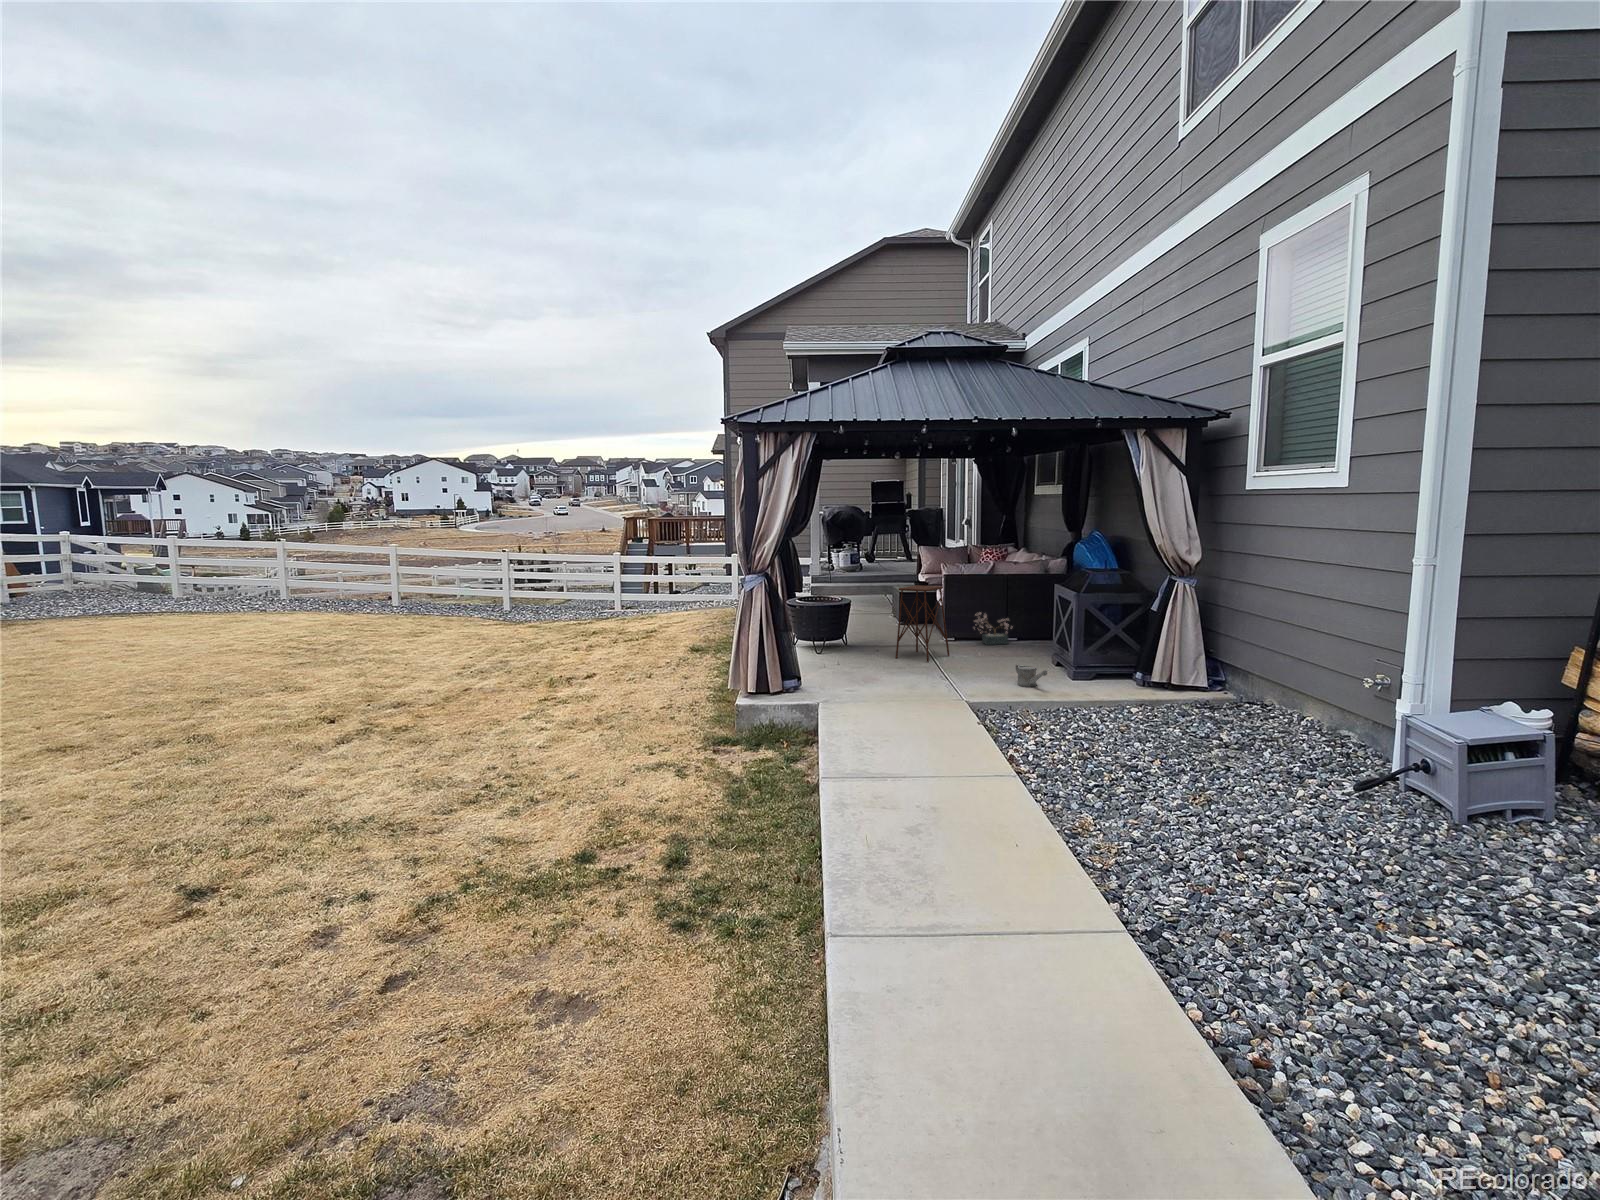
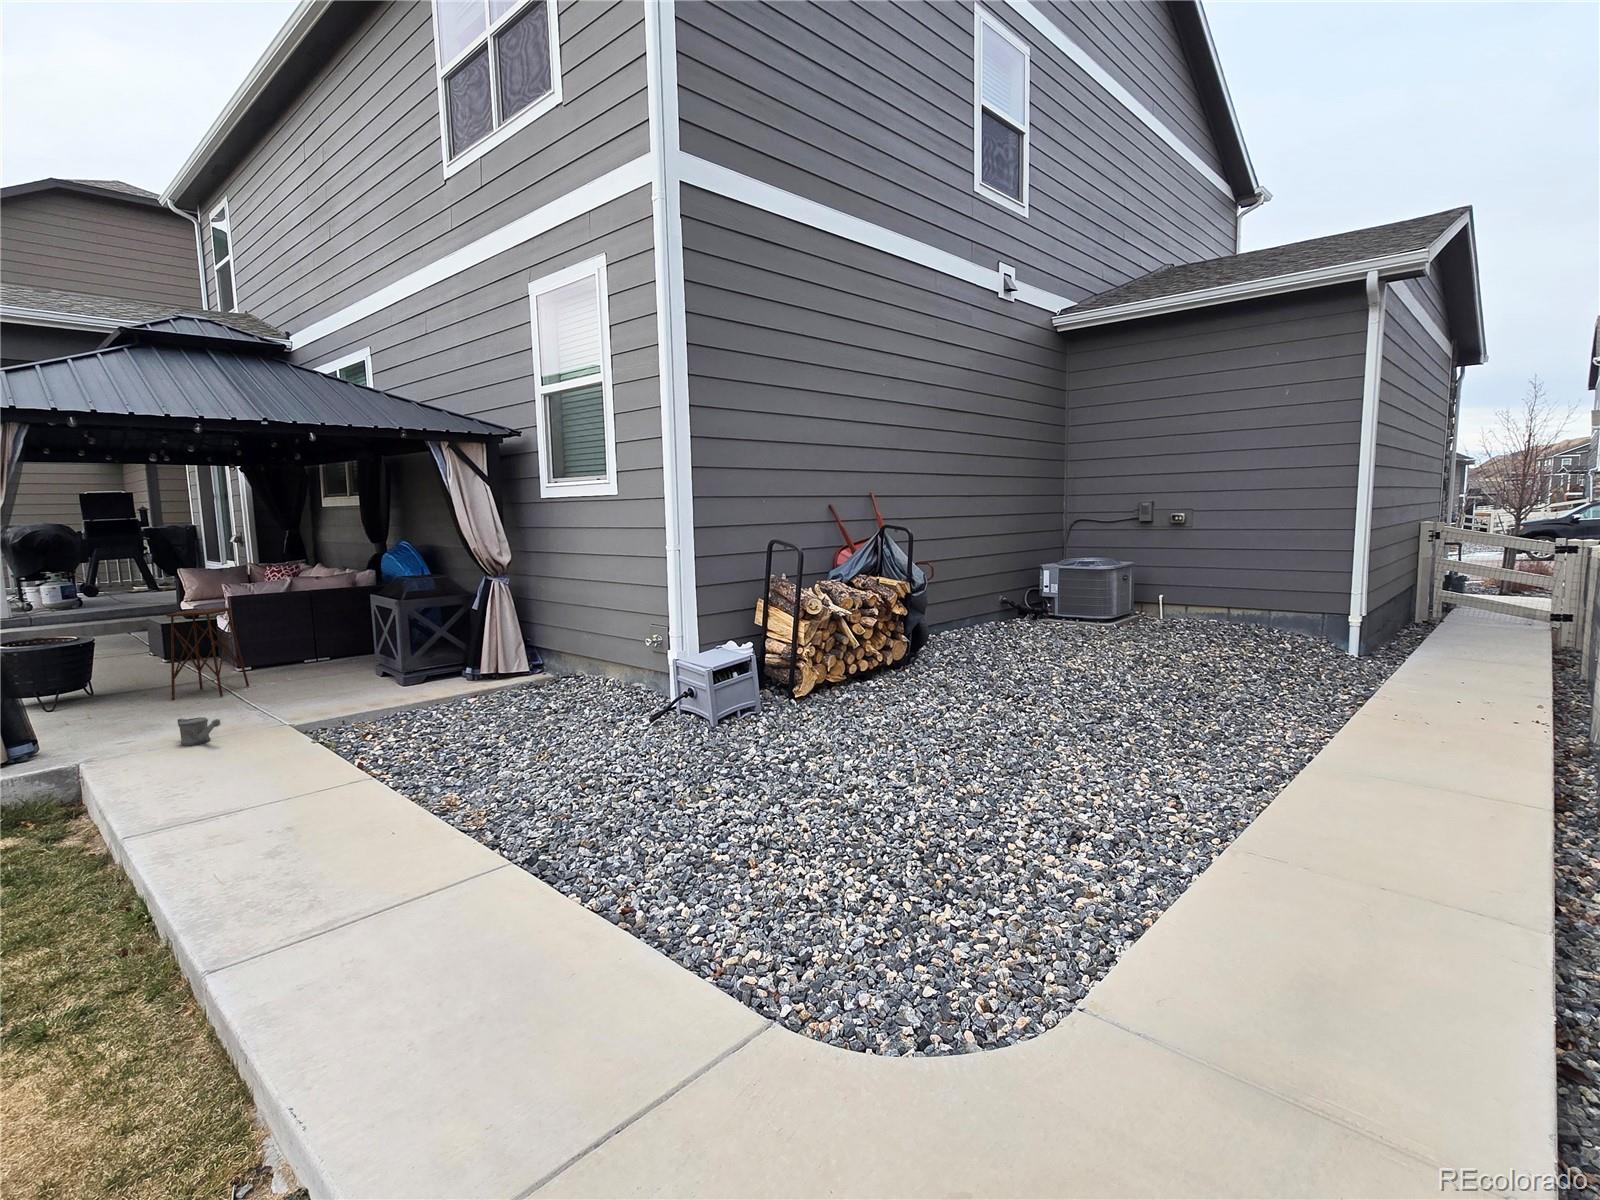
decorative plant: present [975,613,1008,645] -> none [274,634,324,669]
watering can: present [1016,664,1047,687] -> present [178,717,220,746]

